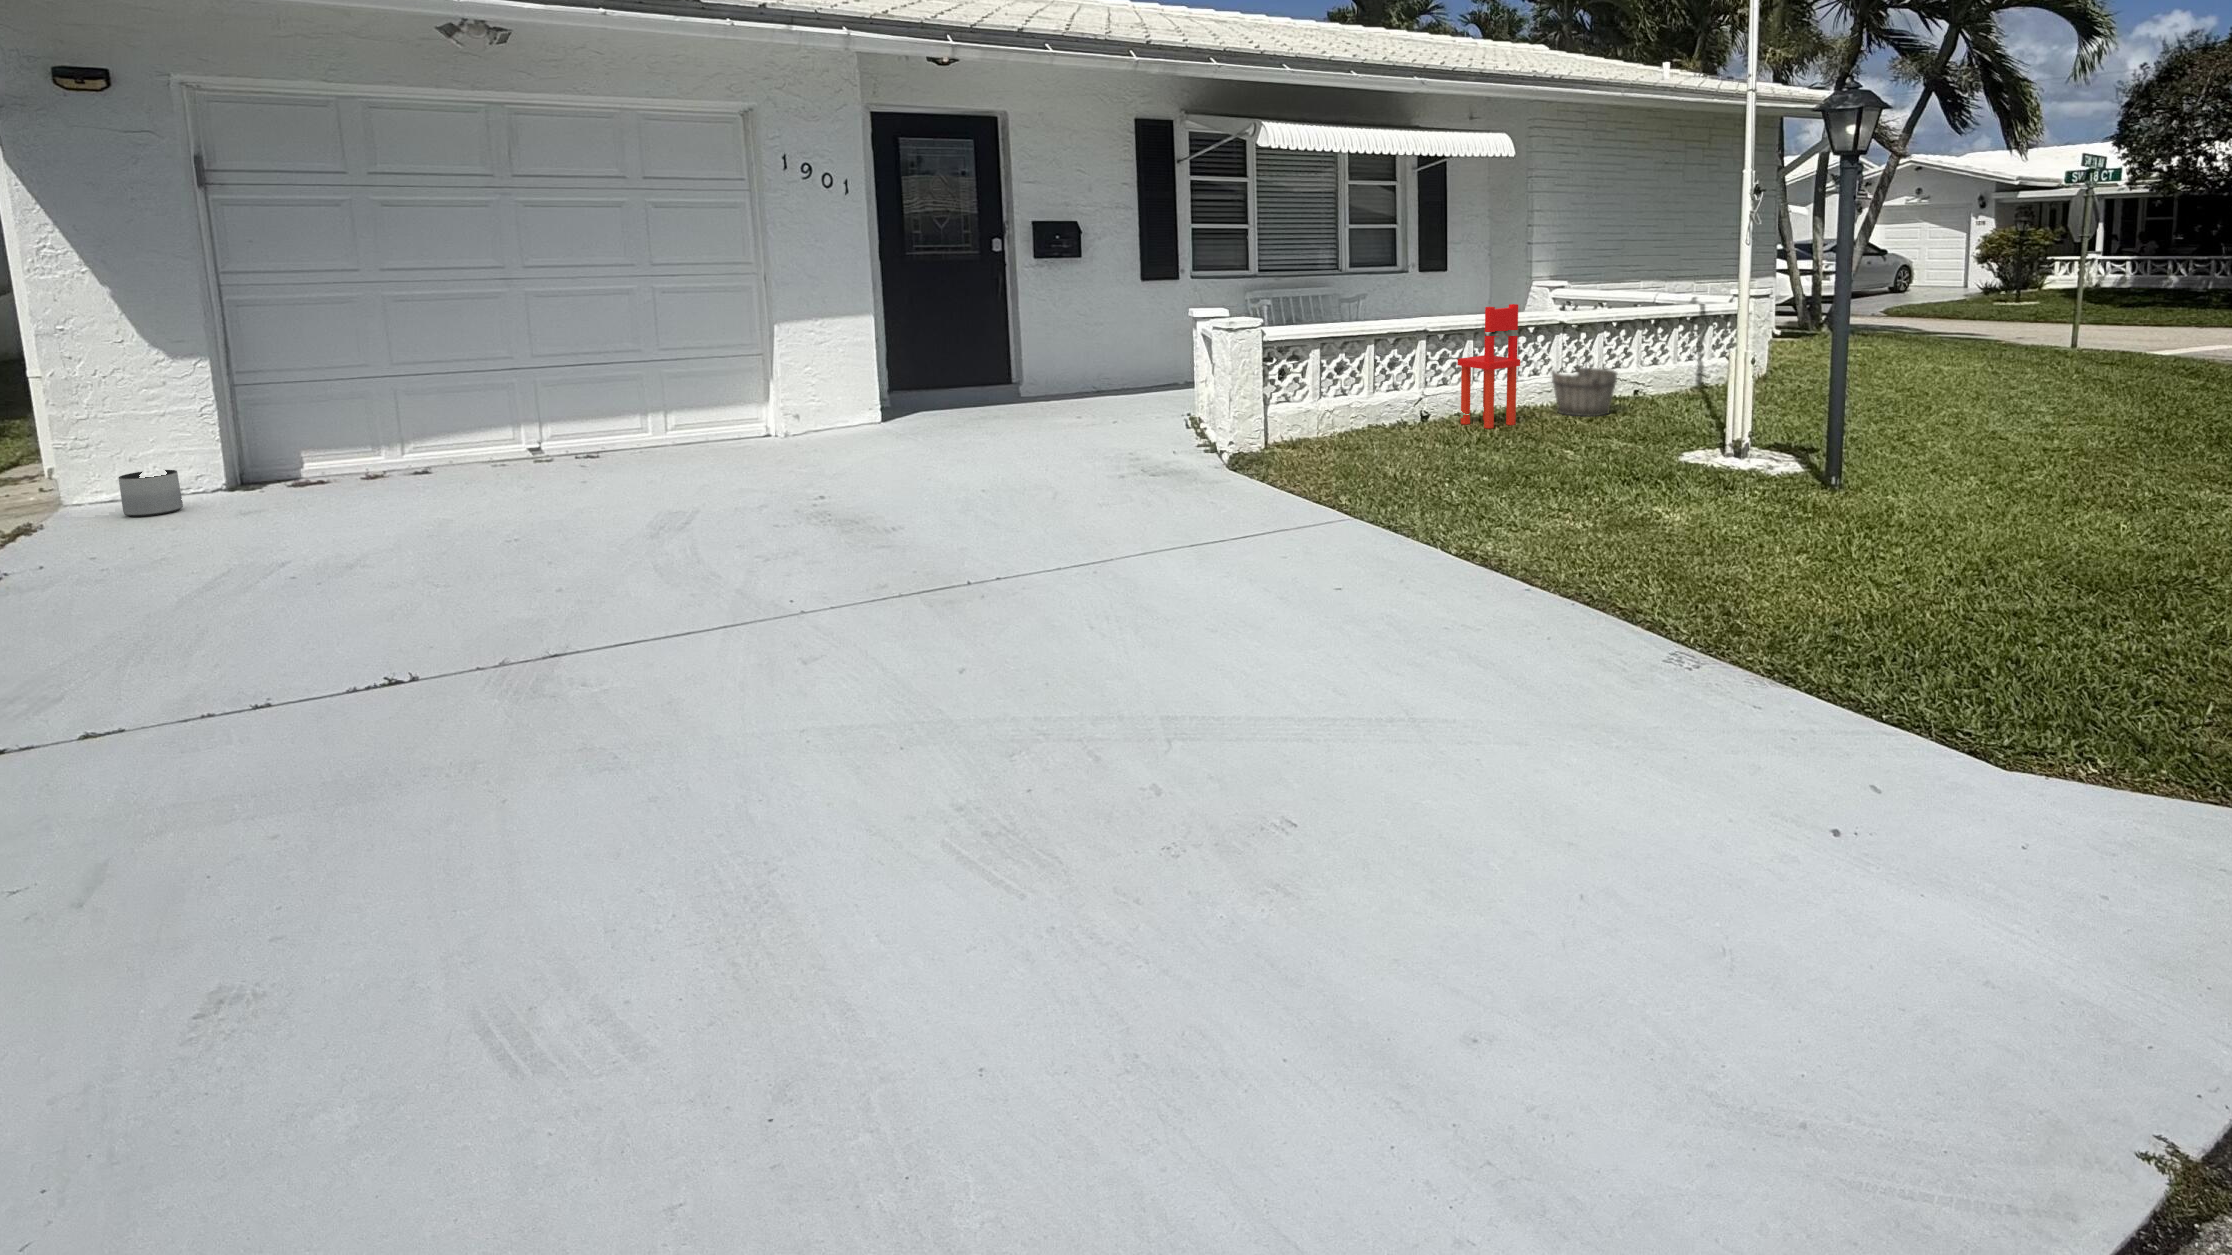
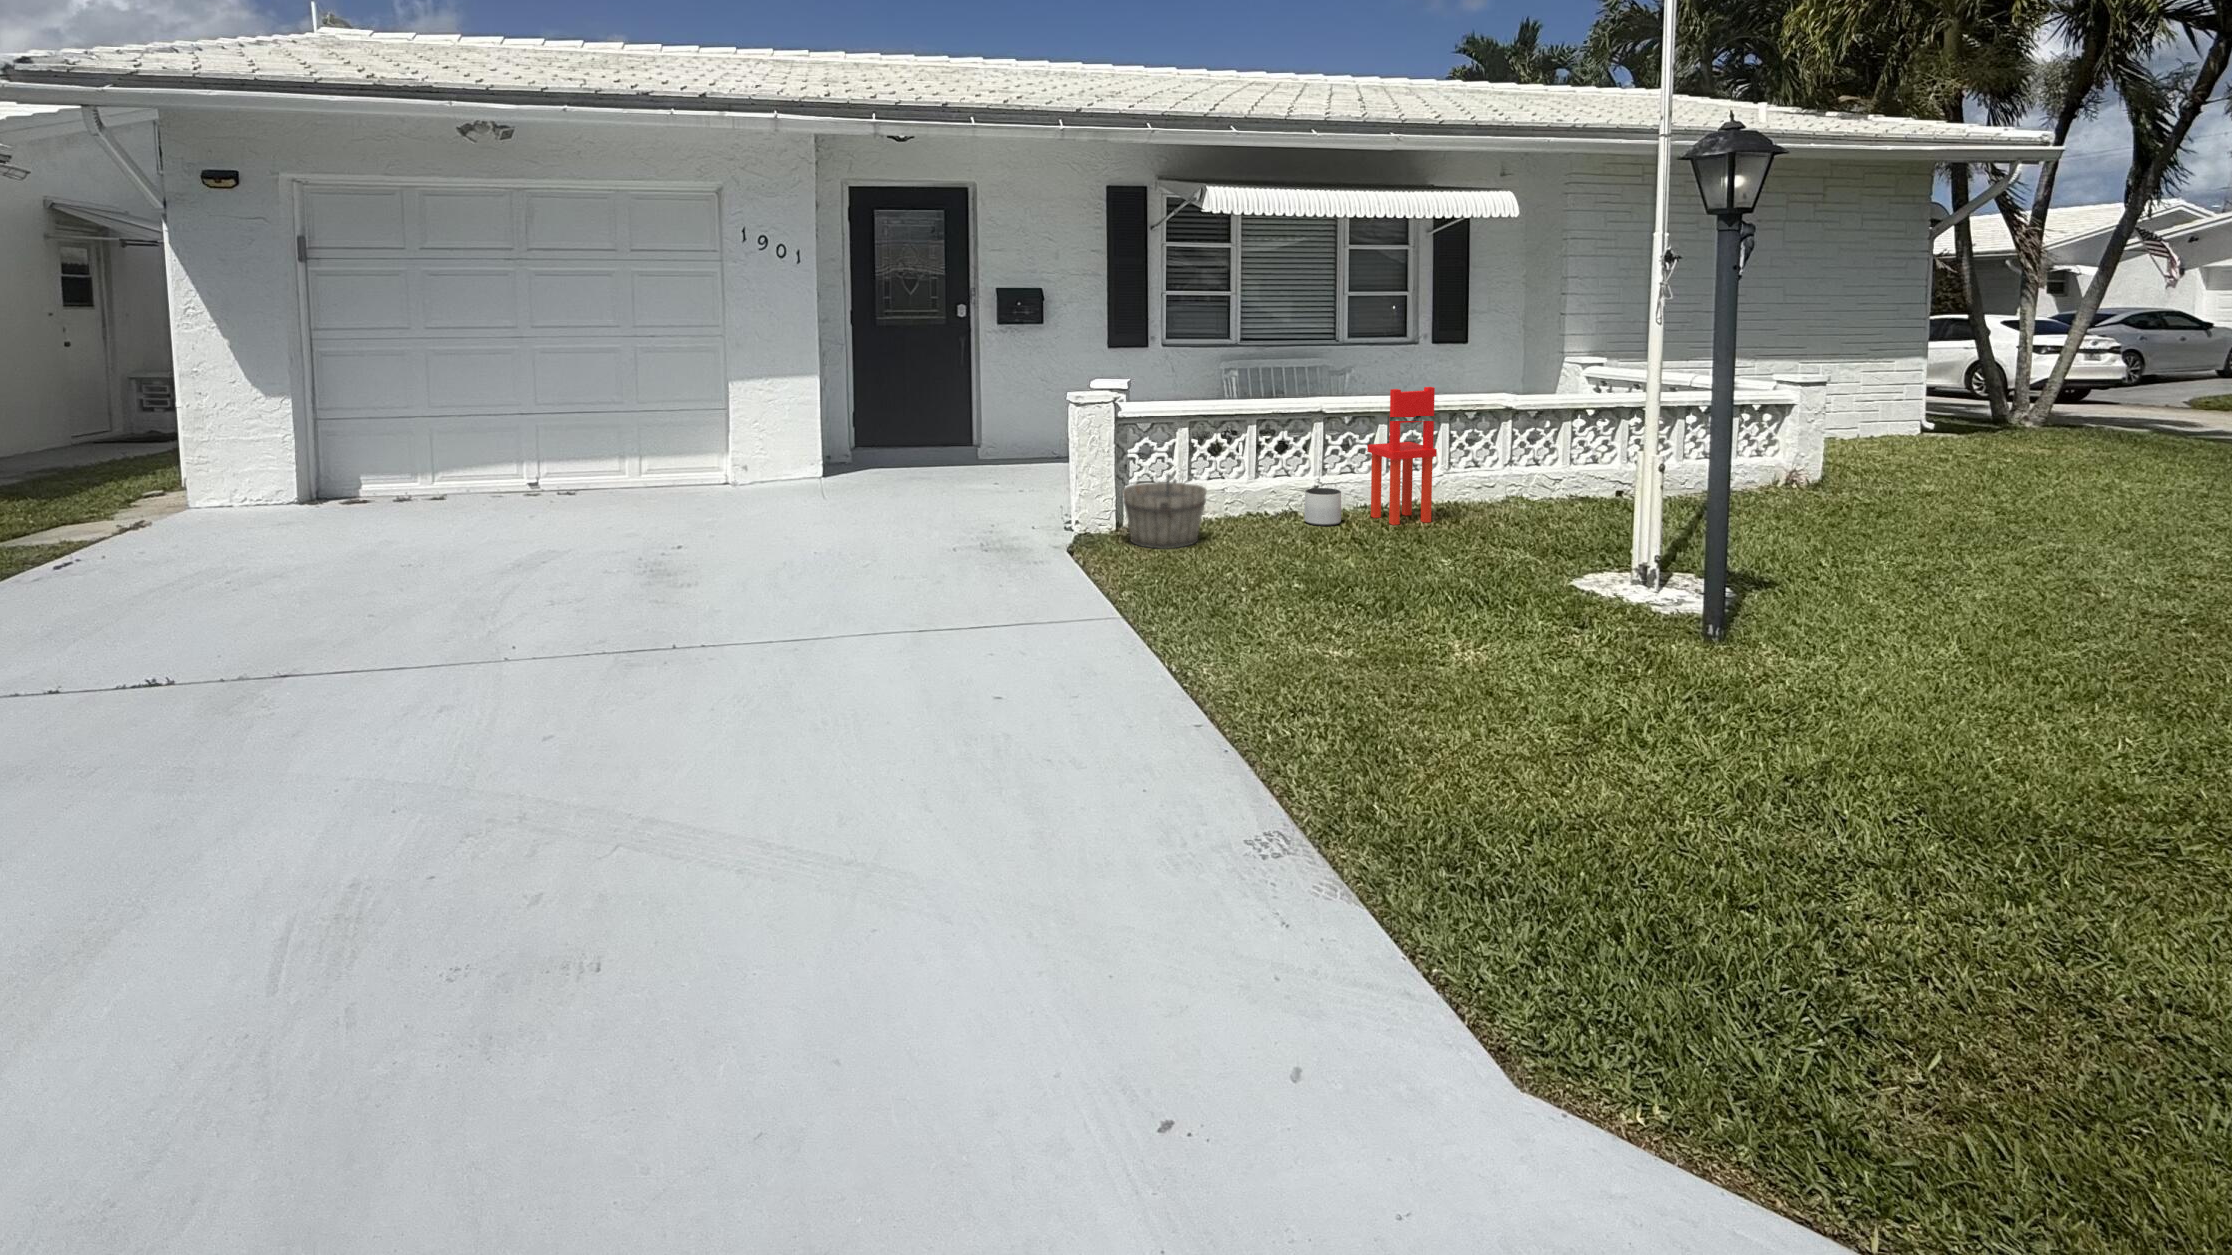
wooden bucket: present [1552,362,1617,416] -> present [1122,470,1207,549]
planter: present [119,470,183,517] -> present [1304,488,1341,526]

